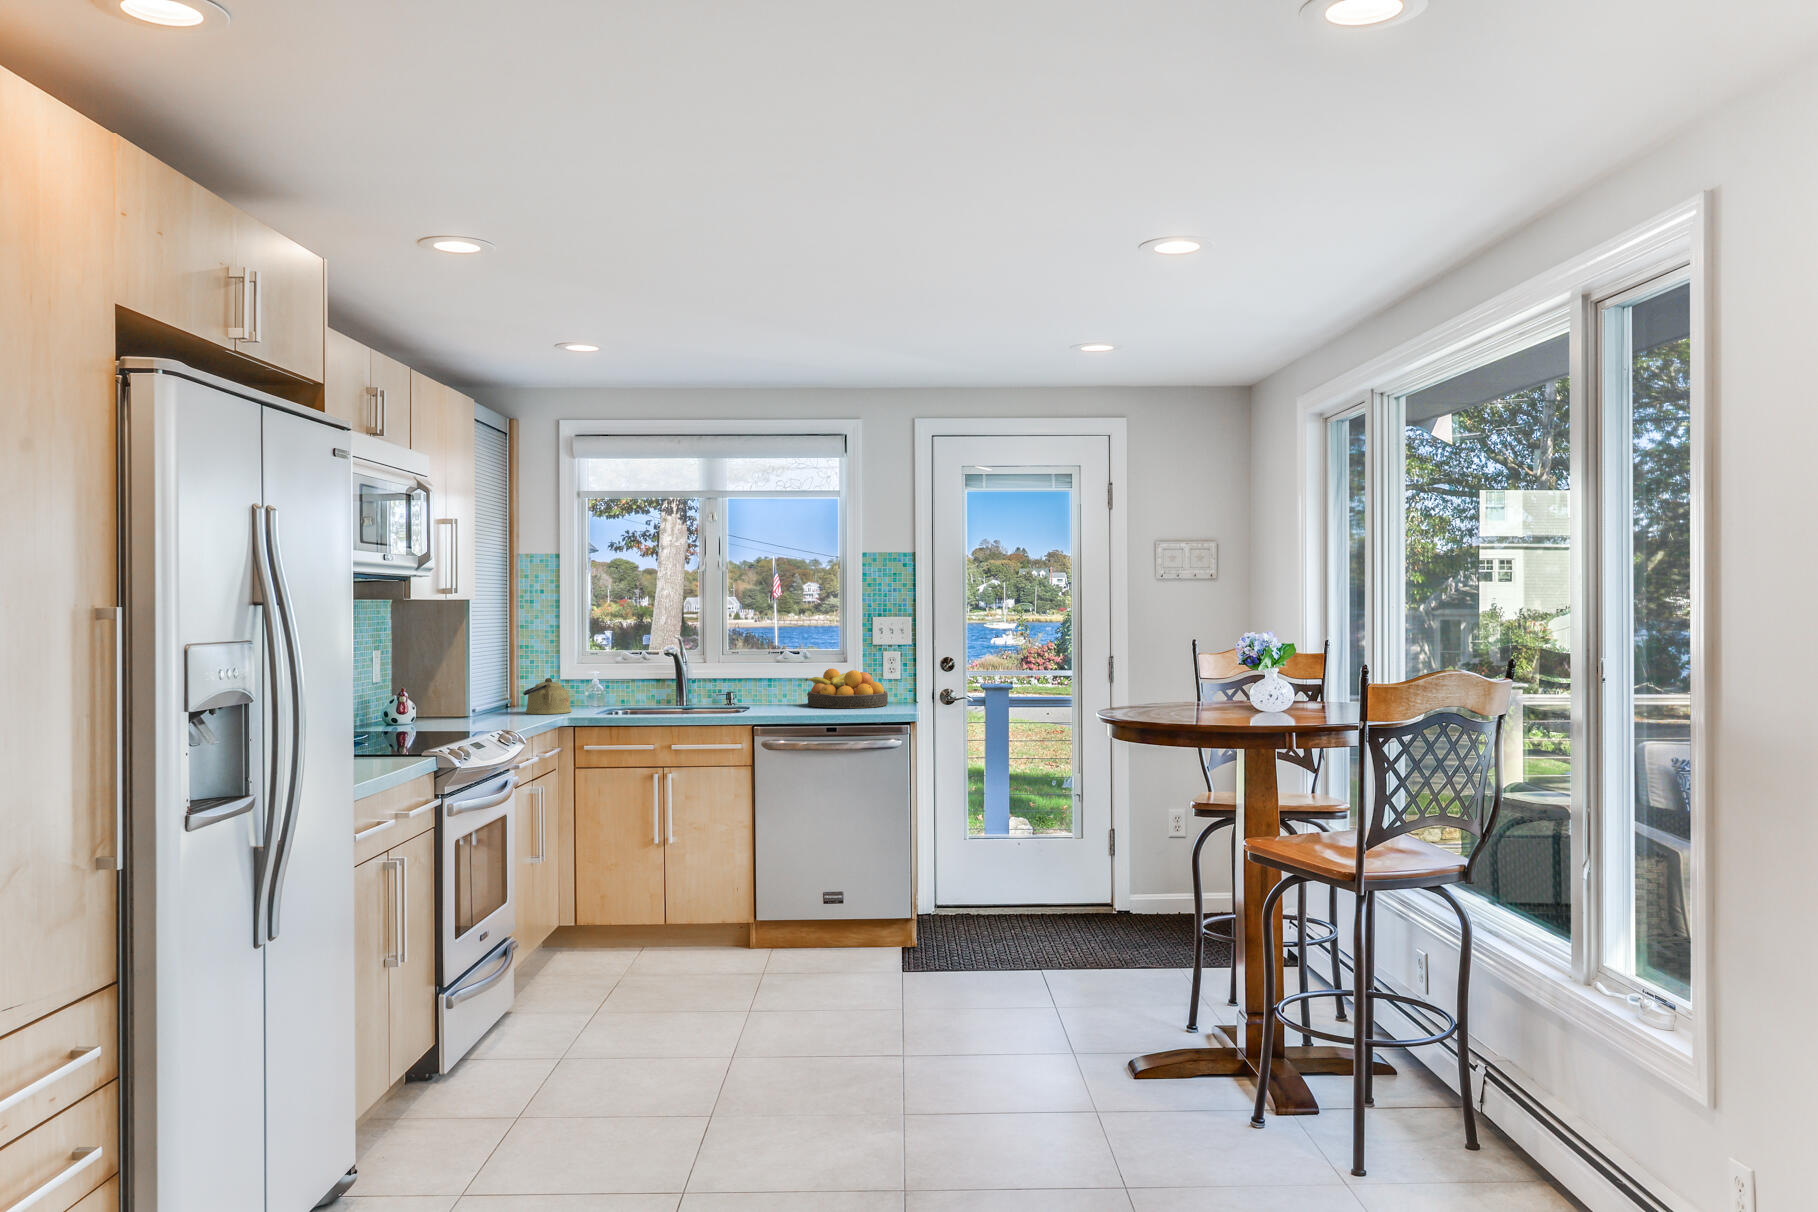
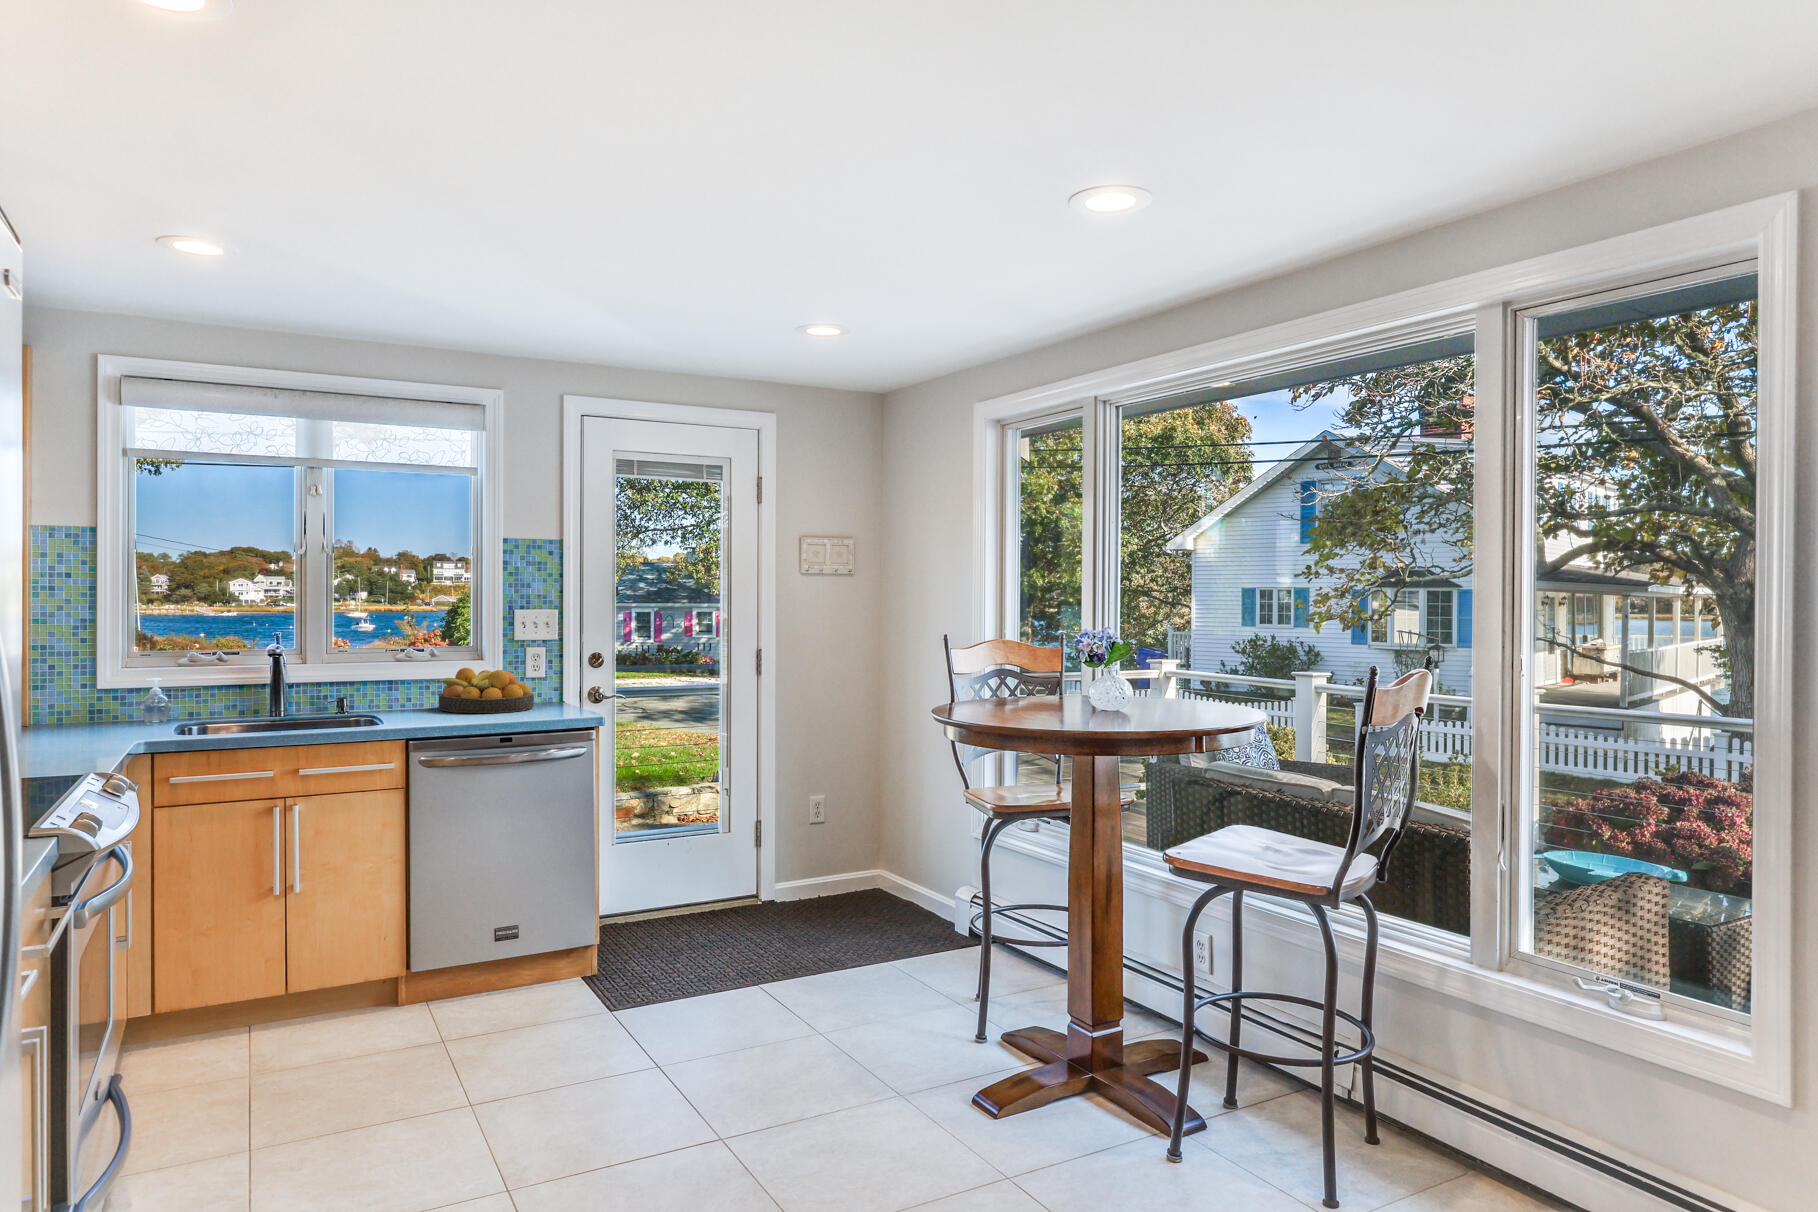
kettle: present [523,678,571,714] -> none [61,690,136,739]

